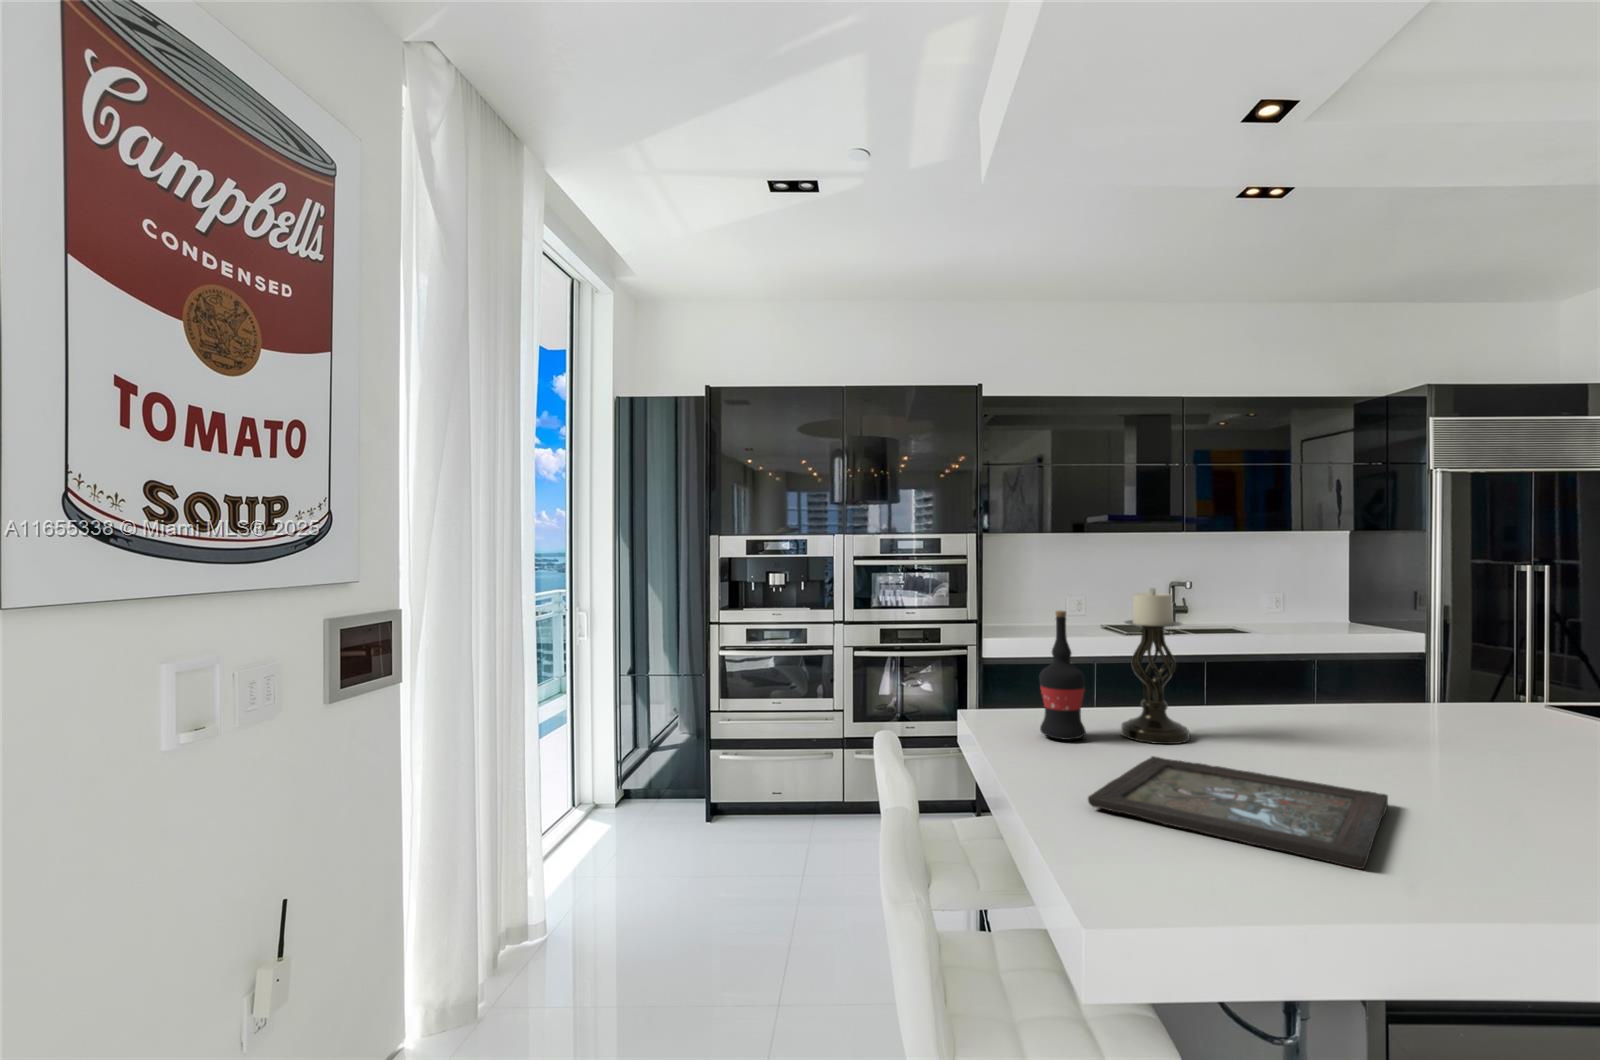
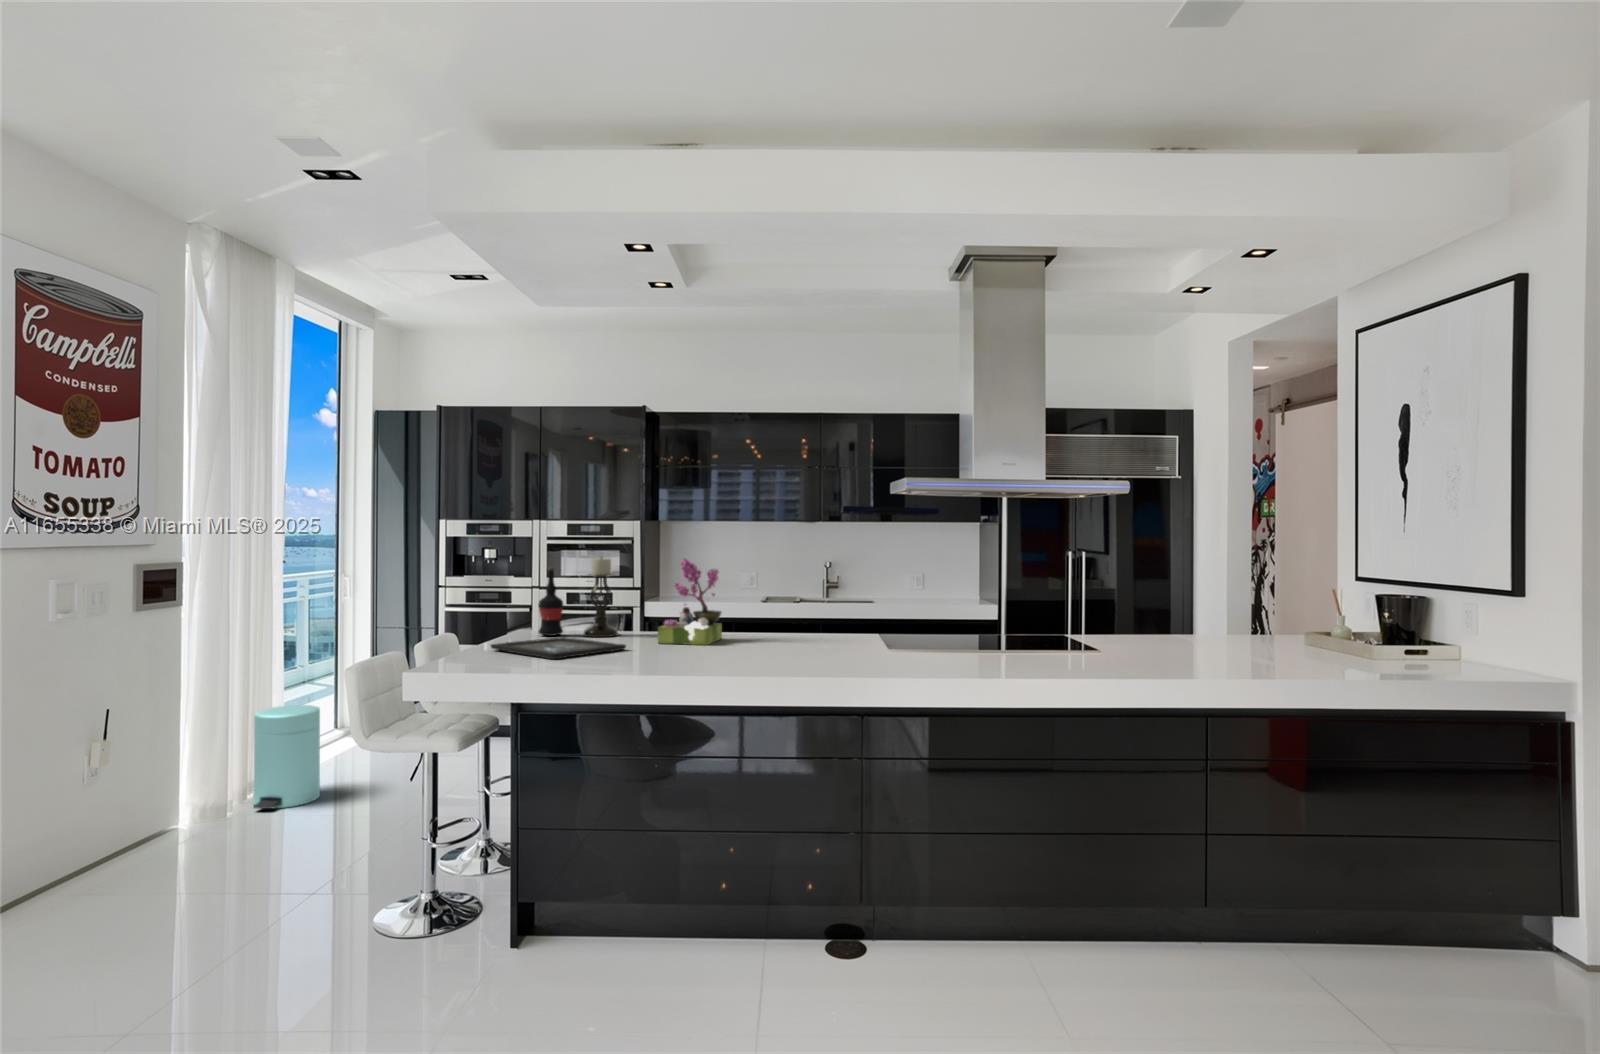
flower arrangement: none [1316,588,1490,779] -> present [658,558,722,645]
trash can: none [504,818,601,1007] -> present [253,705,320,809]

